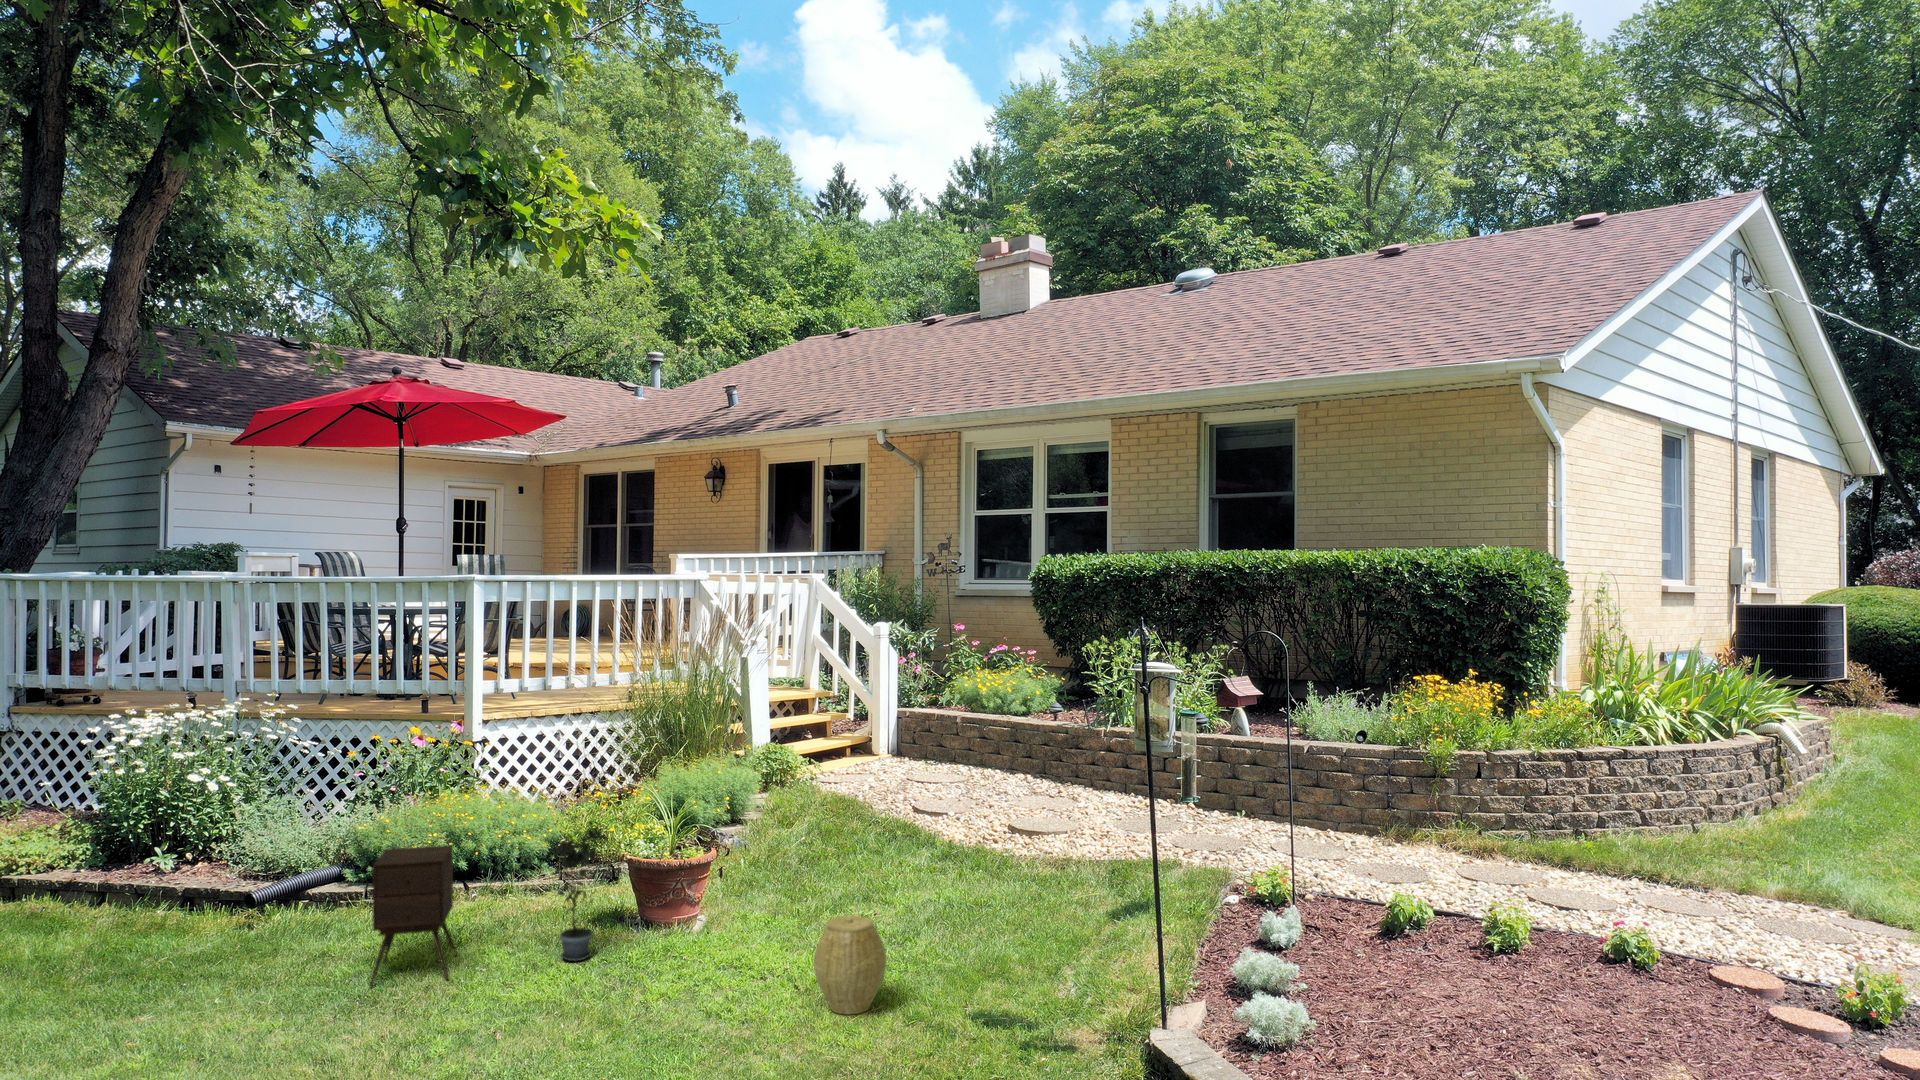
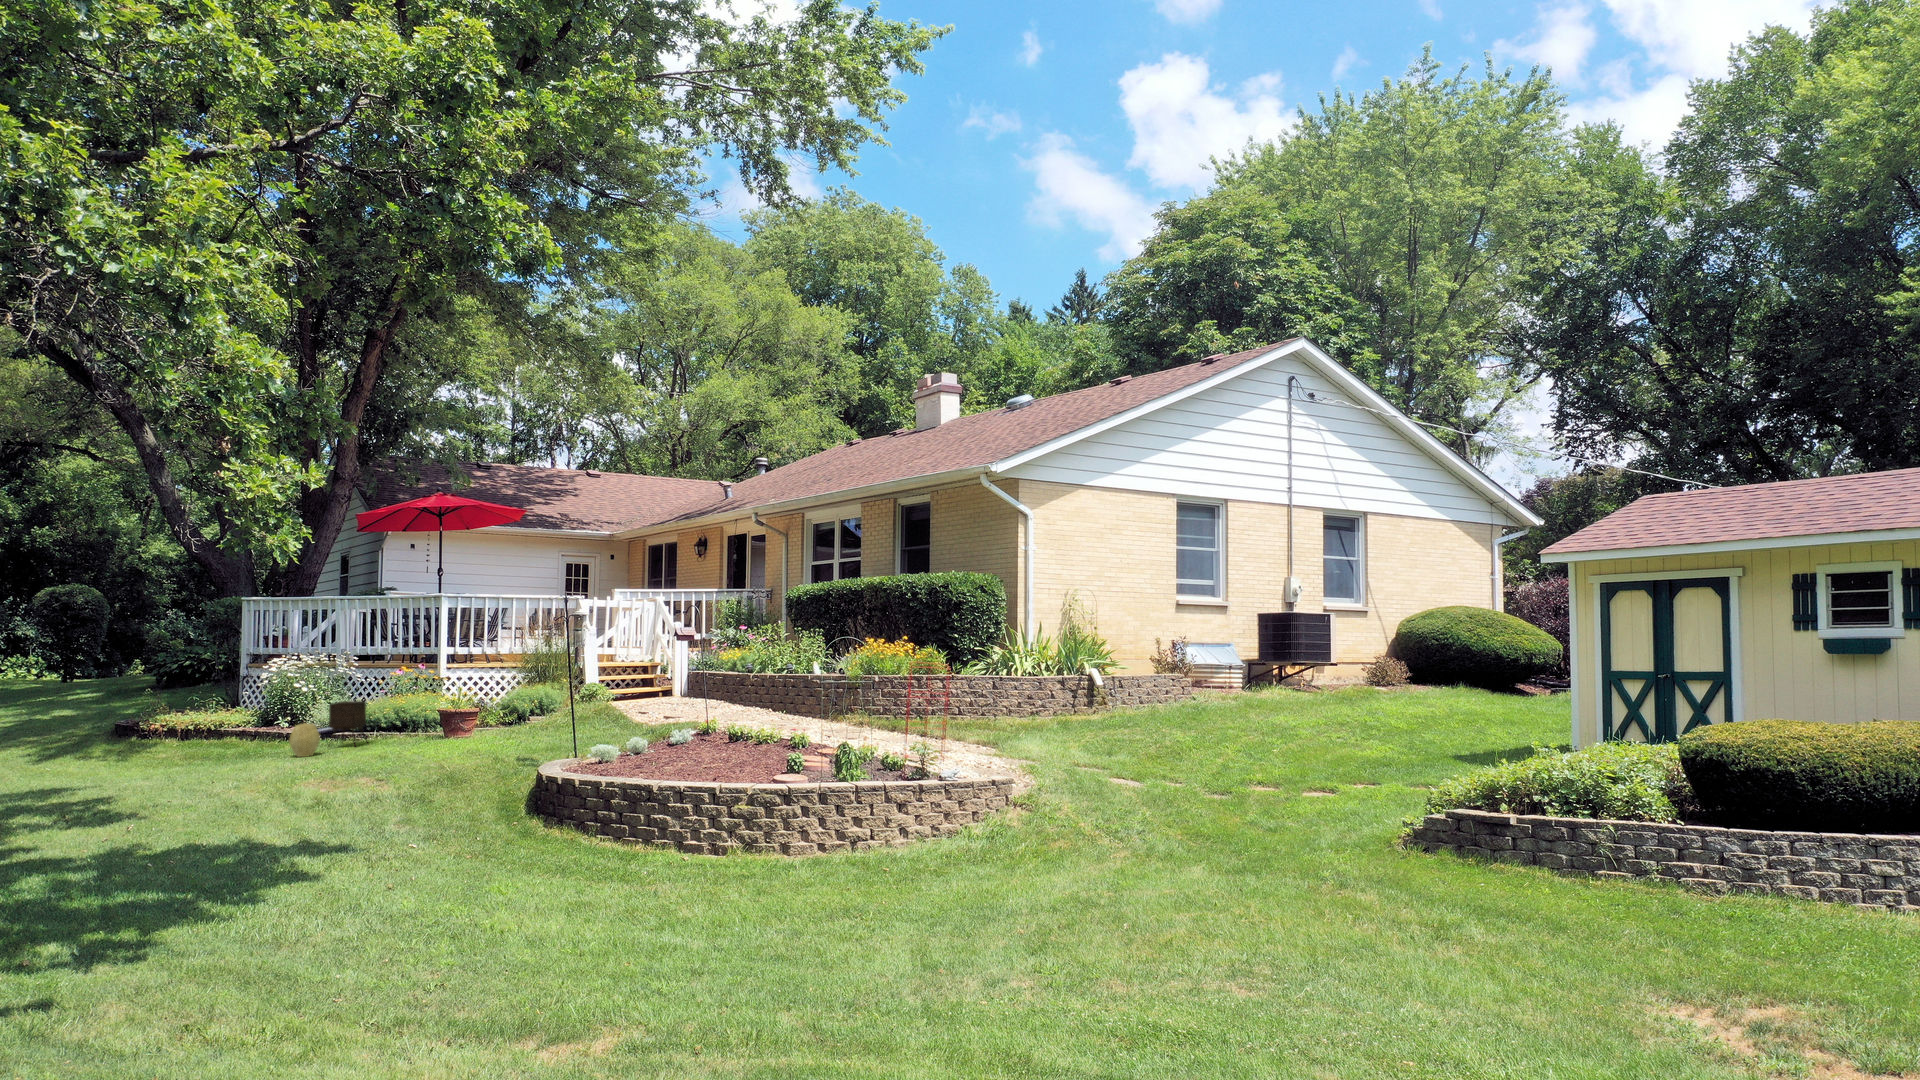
potted plant: present [549,821,608,961] -> none [392,691,422,745]
woven basket: present [814,915,886,1014] -> present [289,723,320,757]

